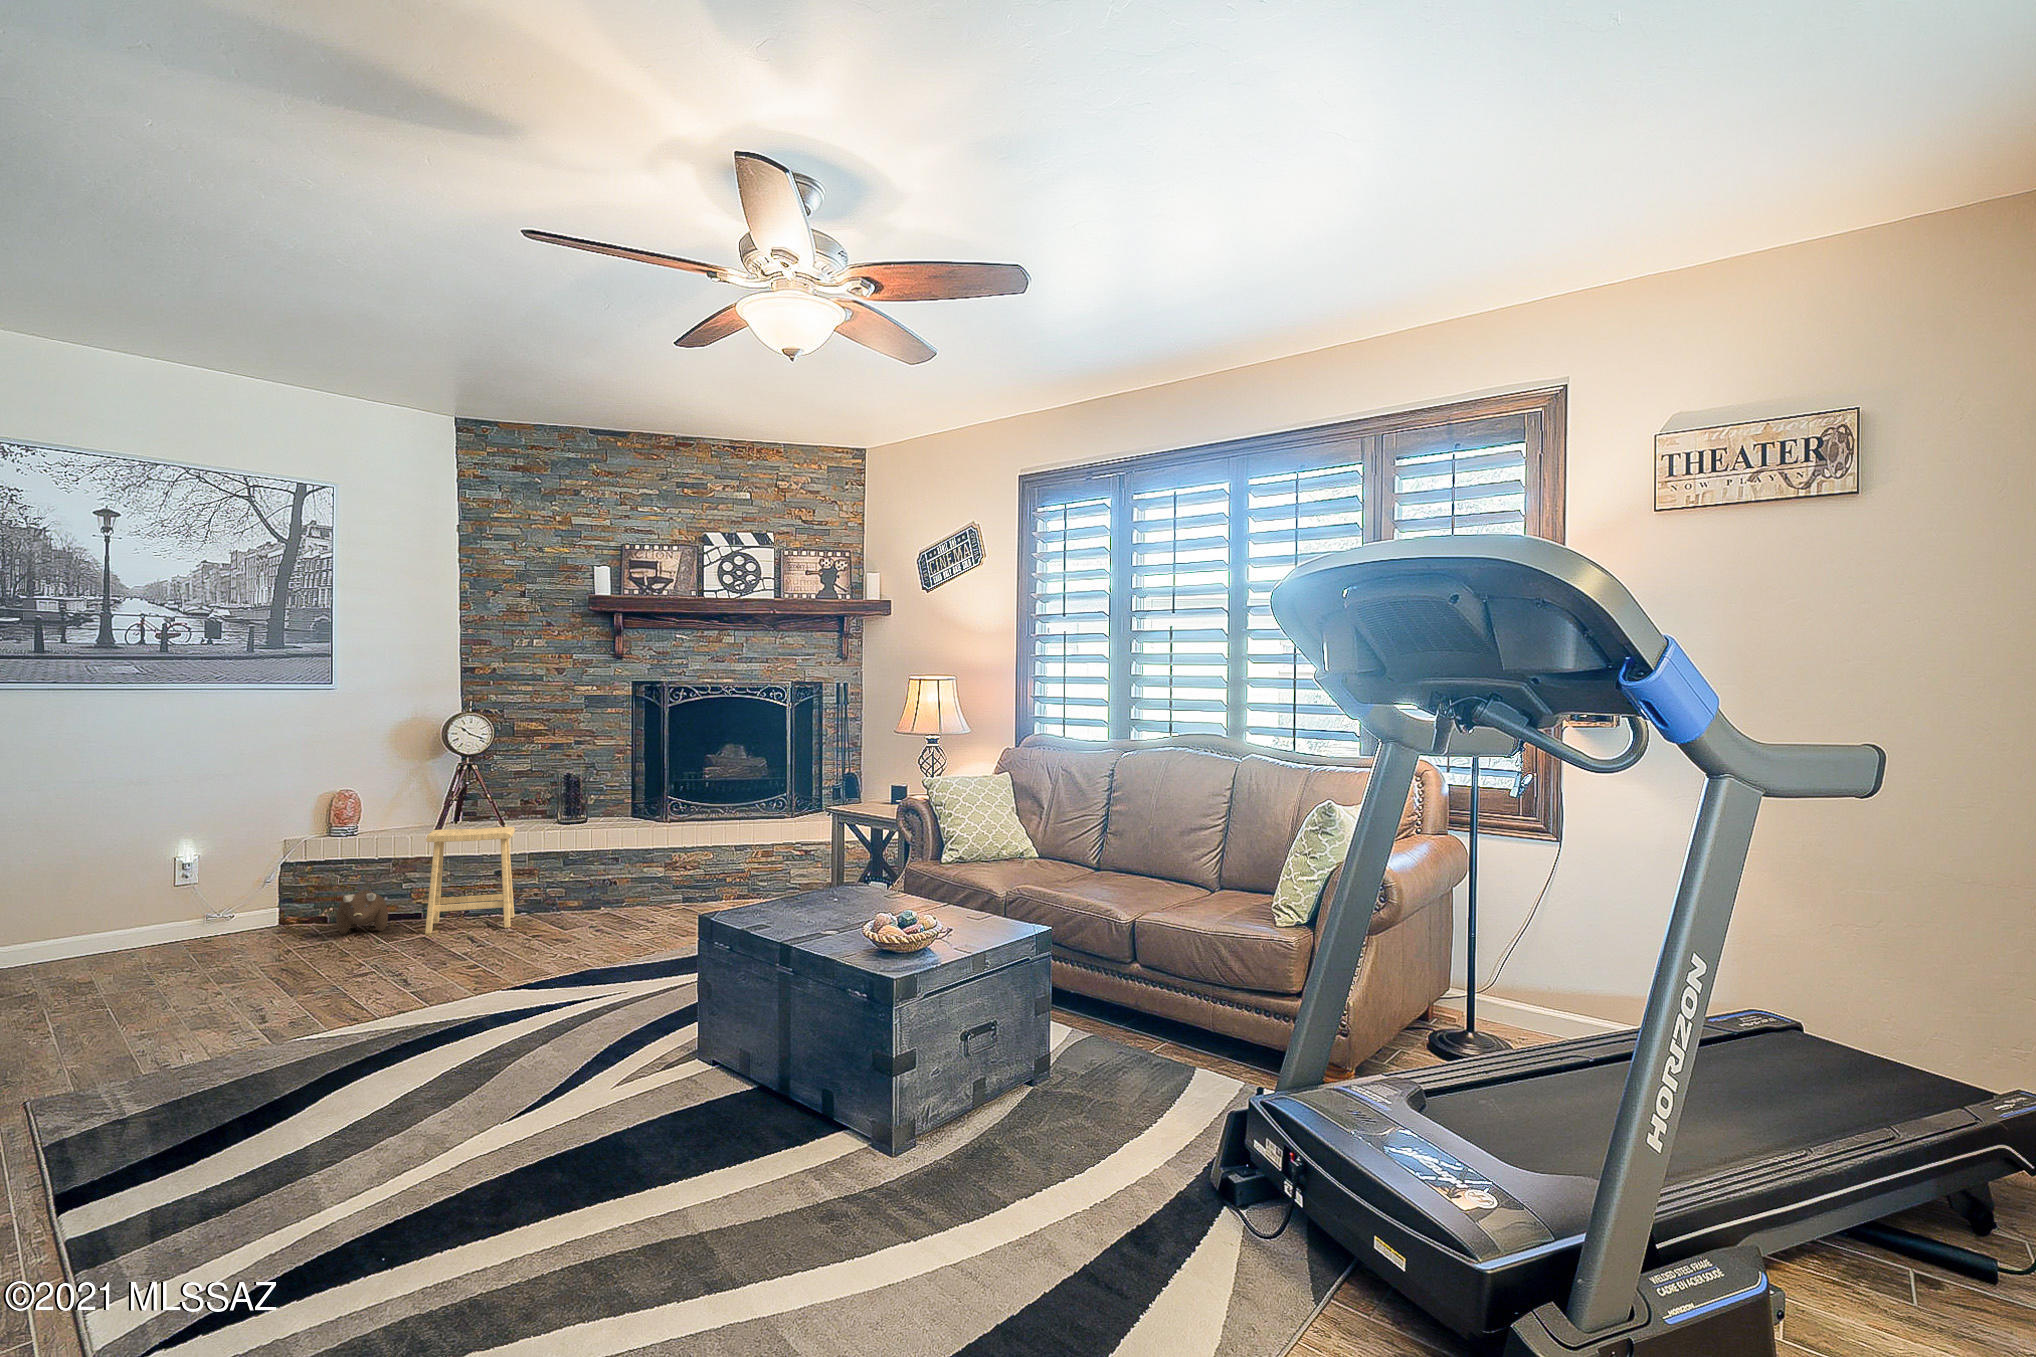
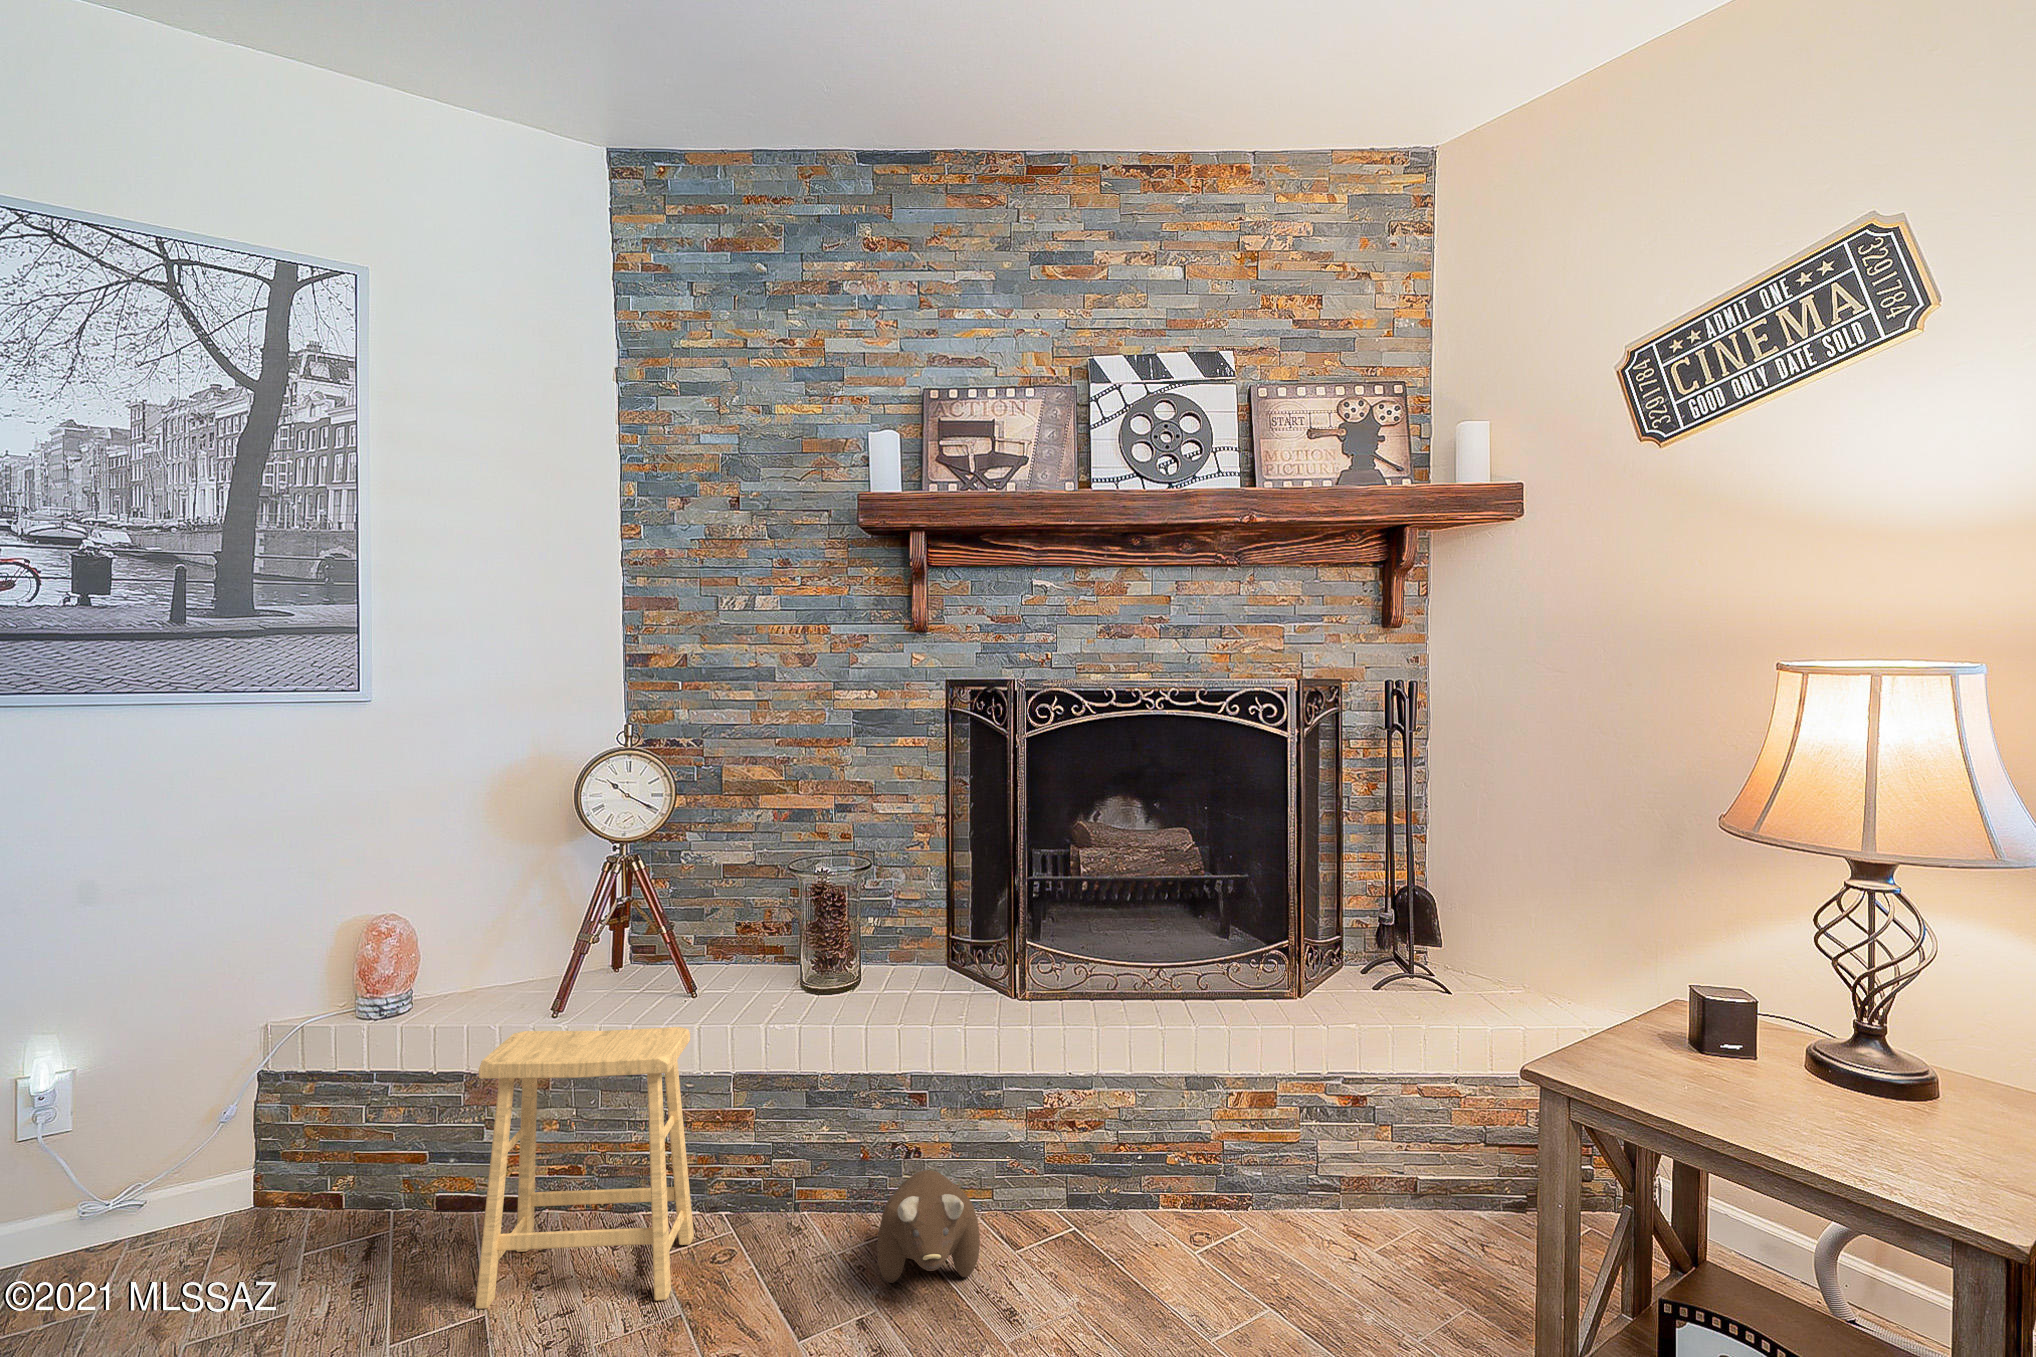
plush toy: present [336,890,388,934] -> present [877,1170,980,1283]

